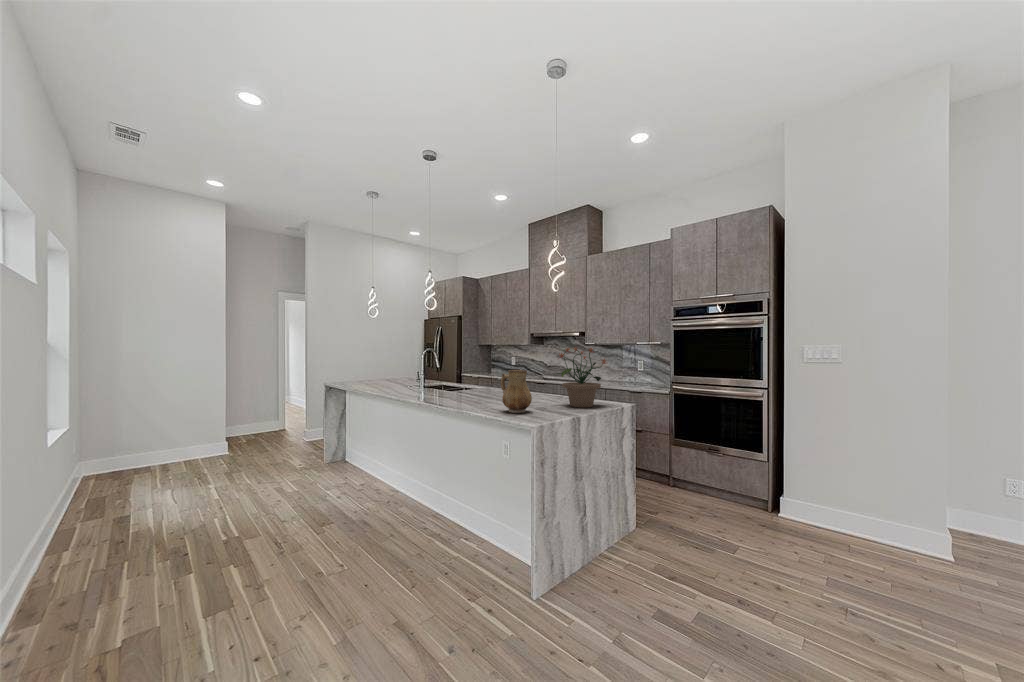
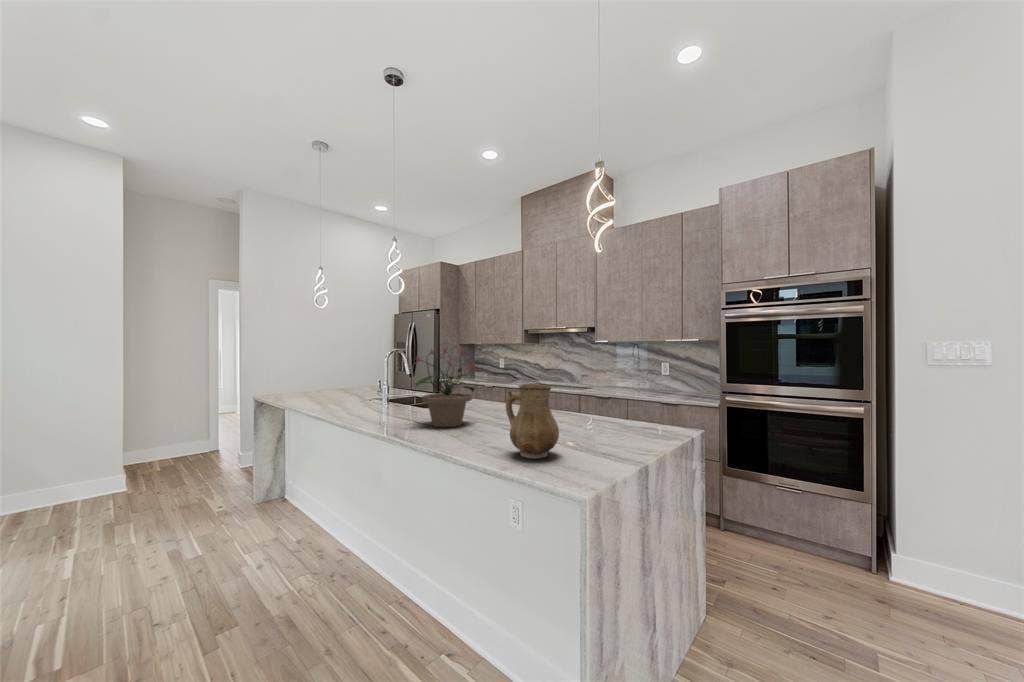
potted plant: present [557,347,606,407] -> present [415,348,476,427]

